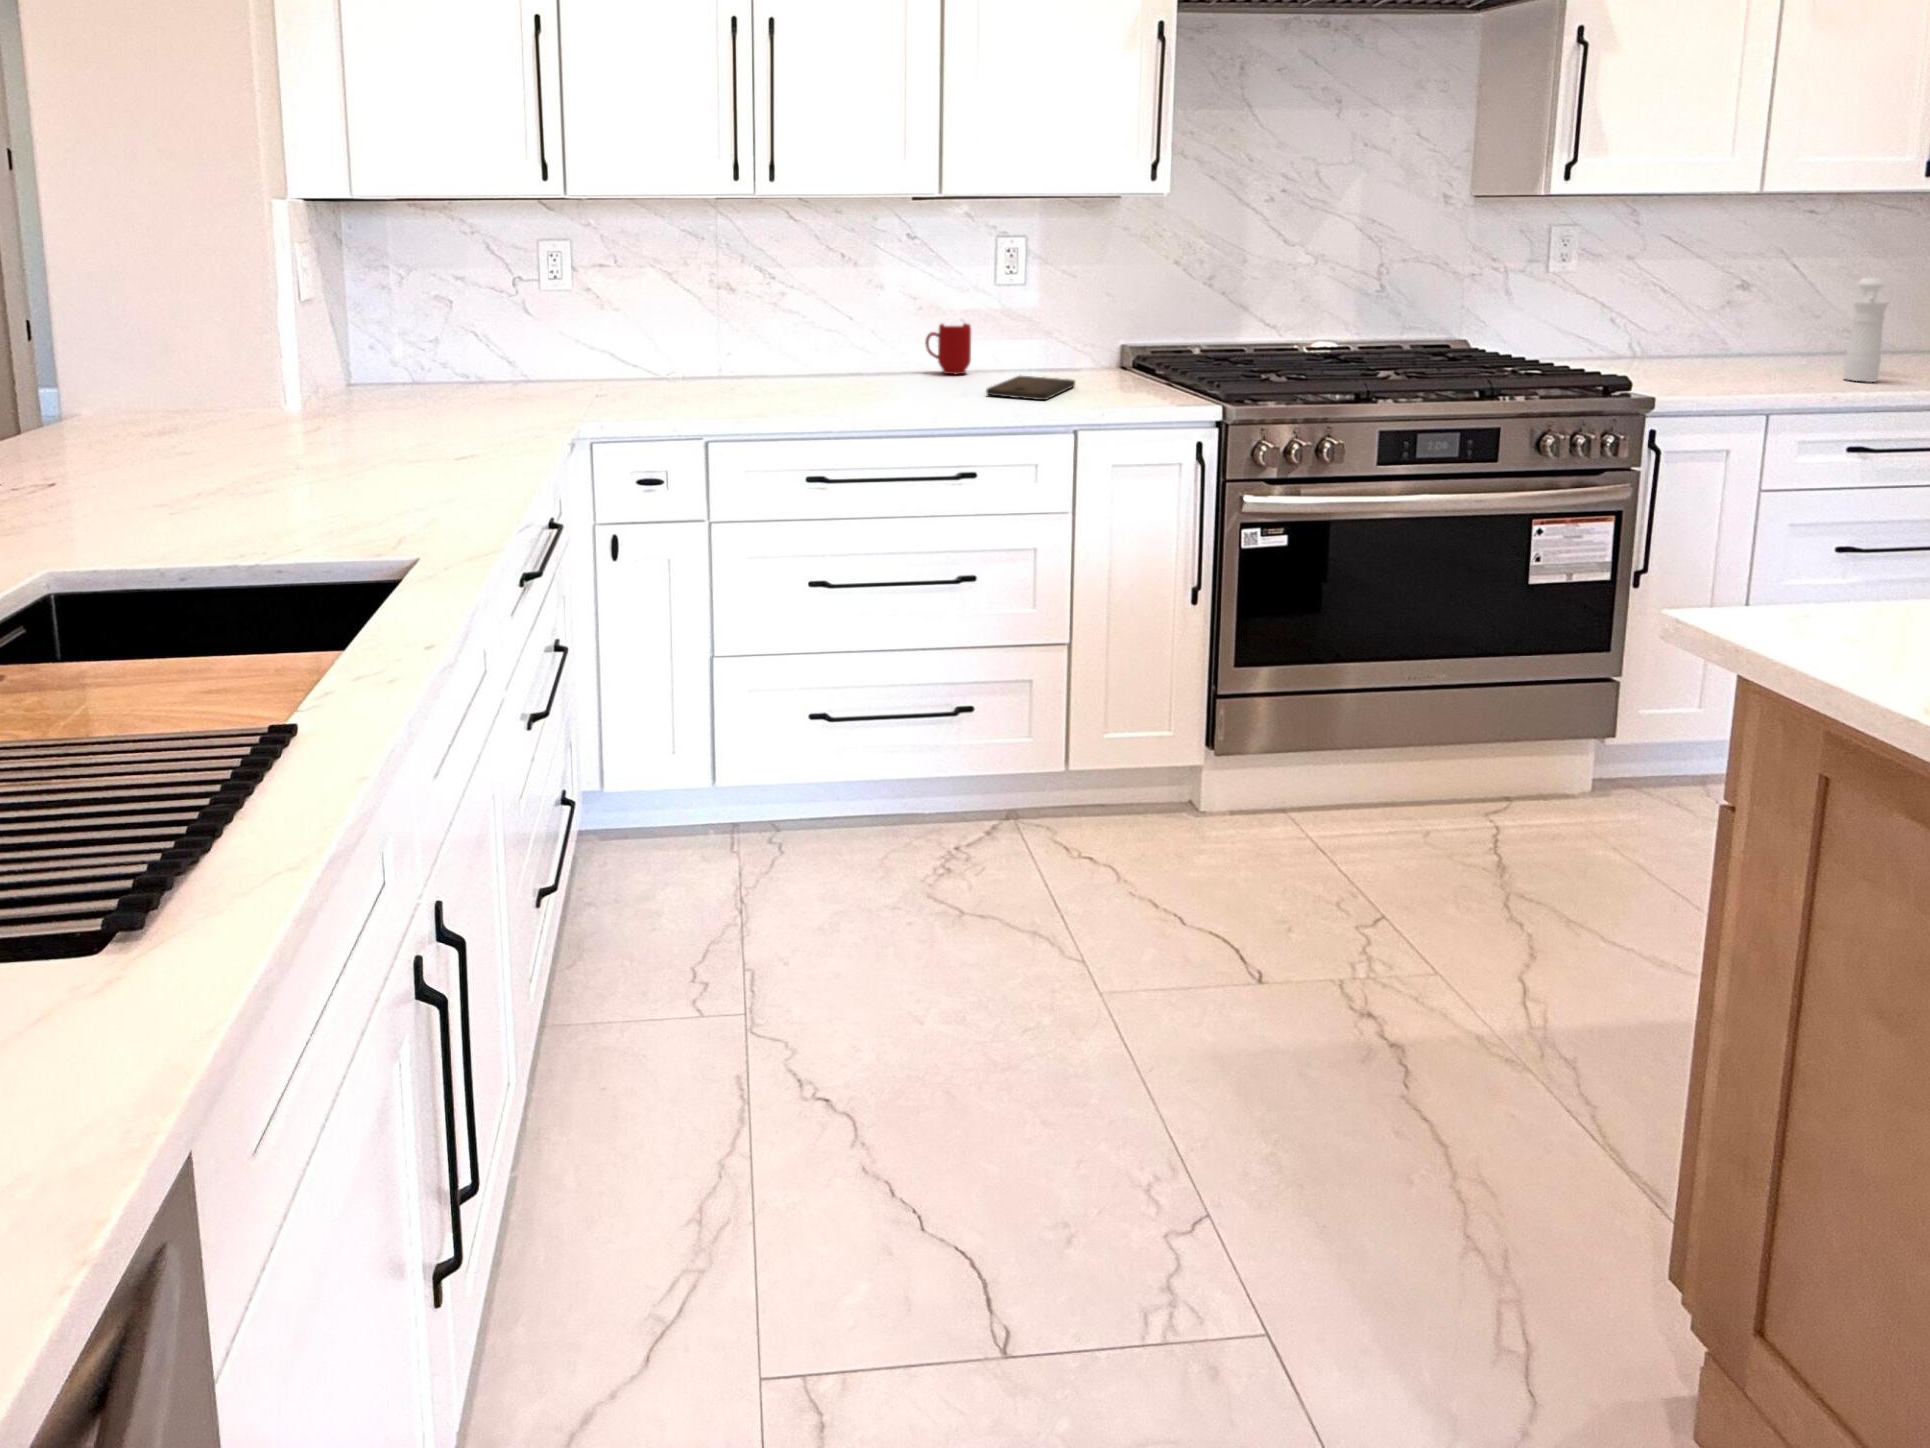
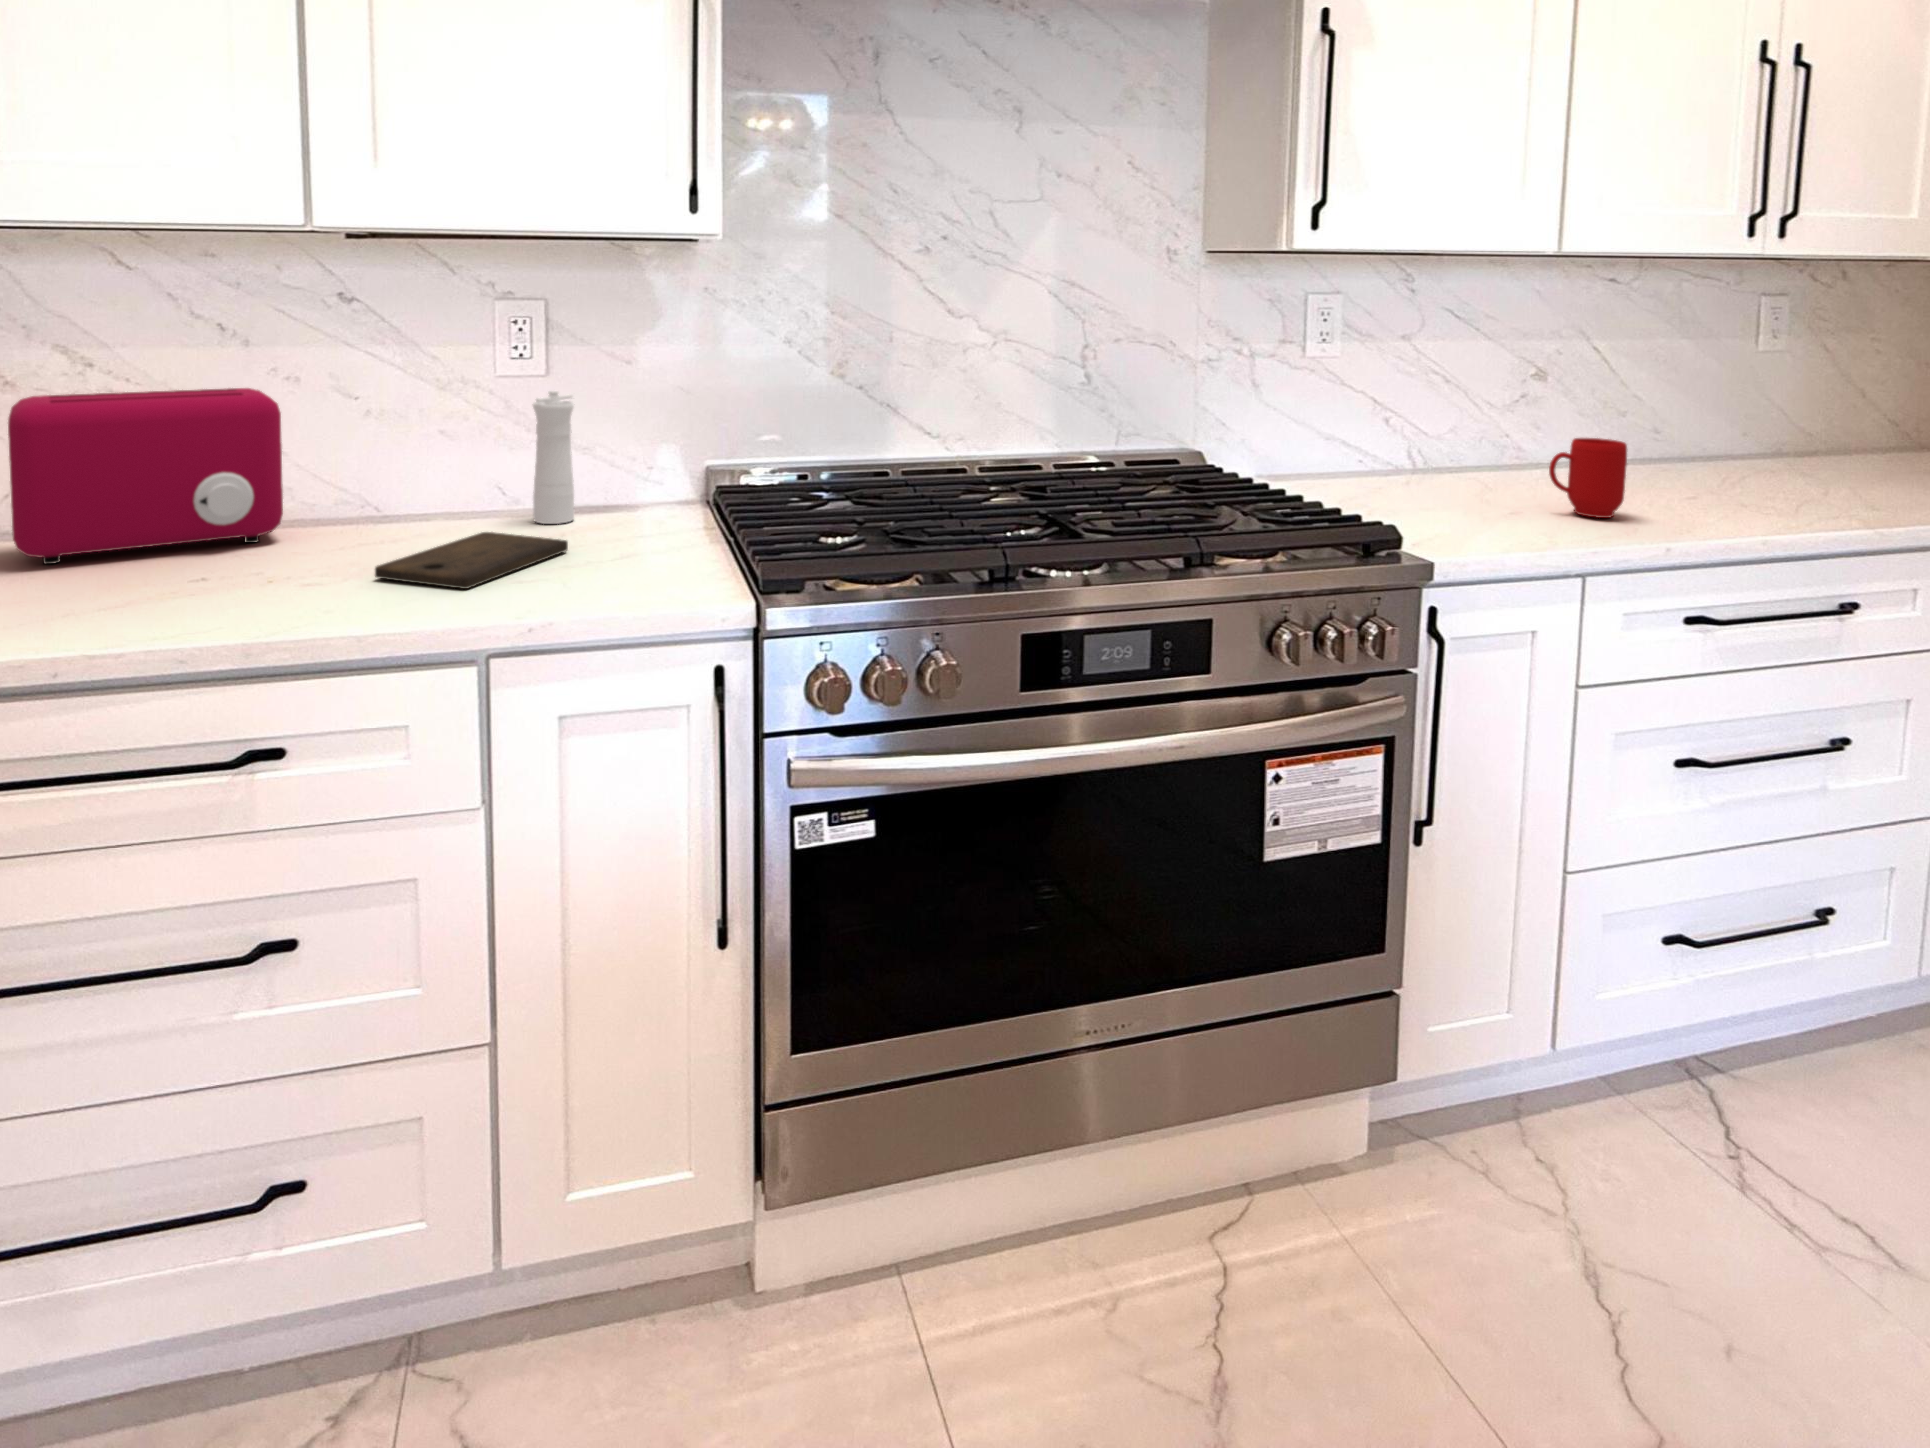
pepper mill: present [1843,278,1889,382] -> present [533,391,574,524]
toaster: none [766,291,901,387] -> present [8,388,283,564]
mug: present [925,324,971,374] -> present [1549,438,1627,518]

